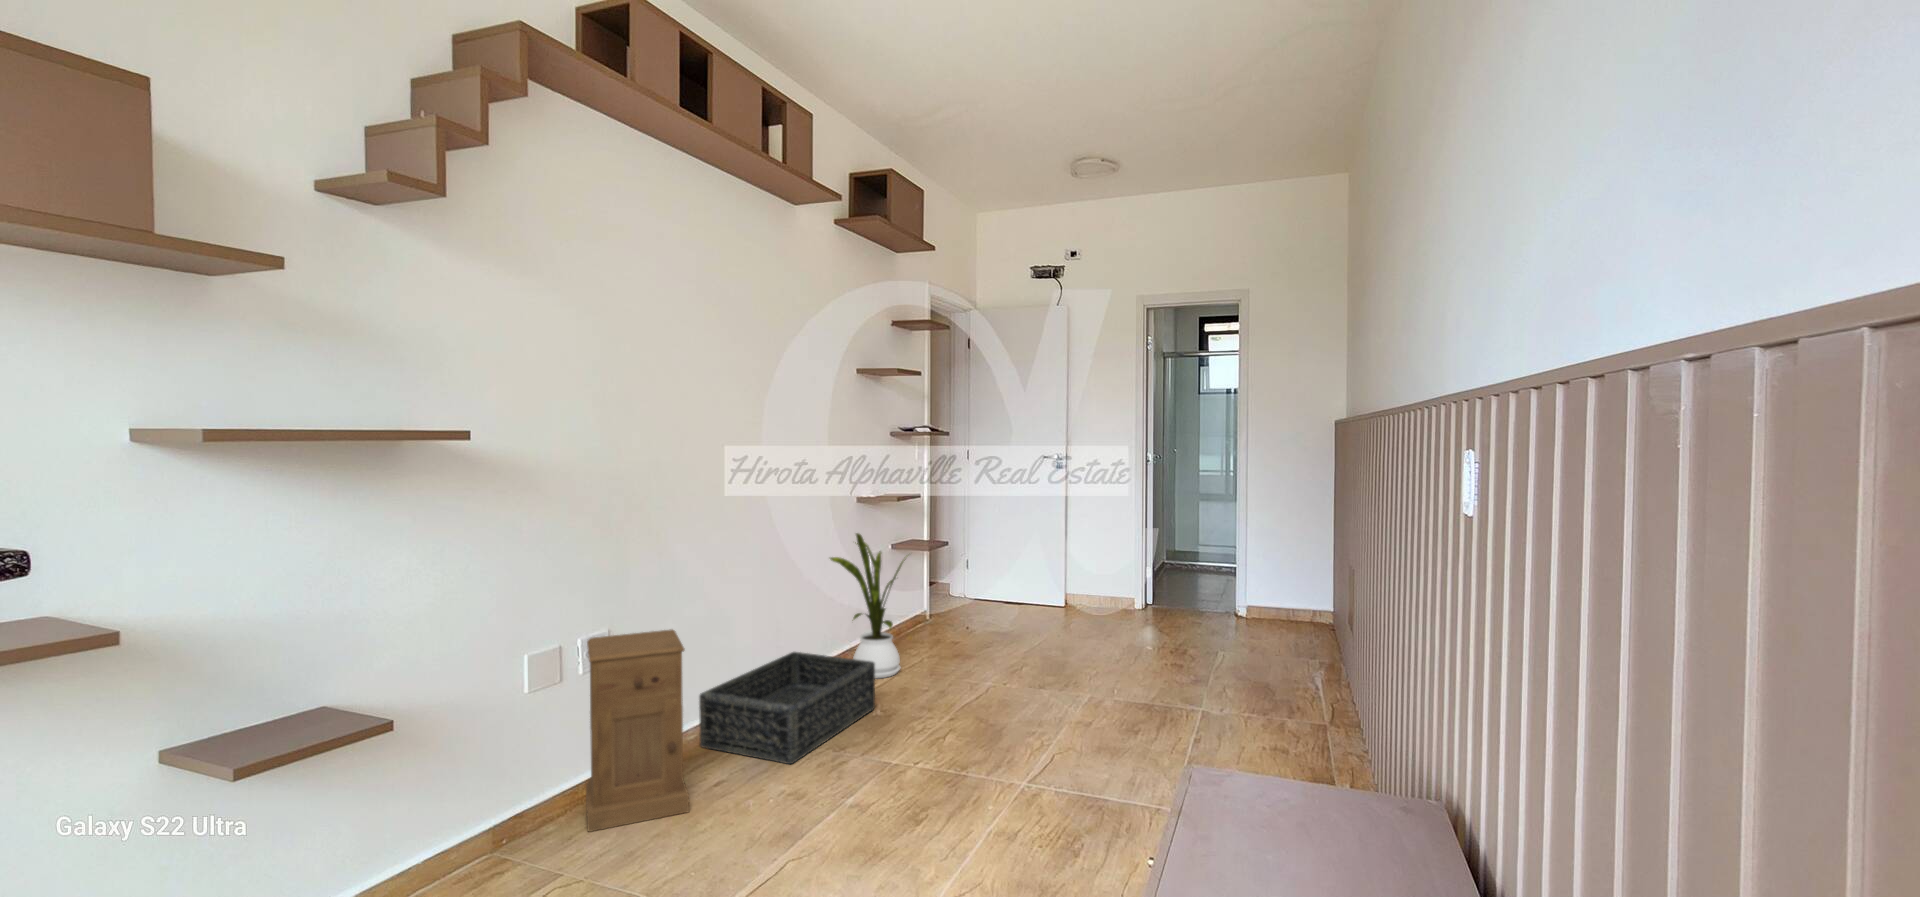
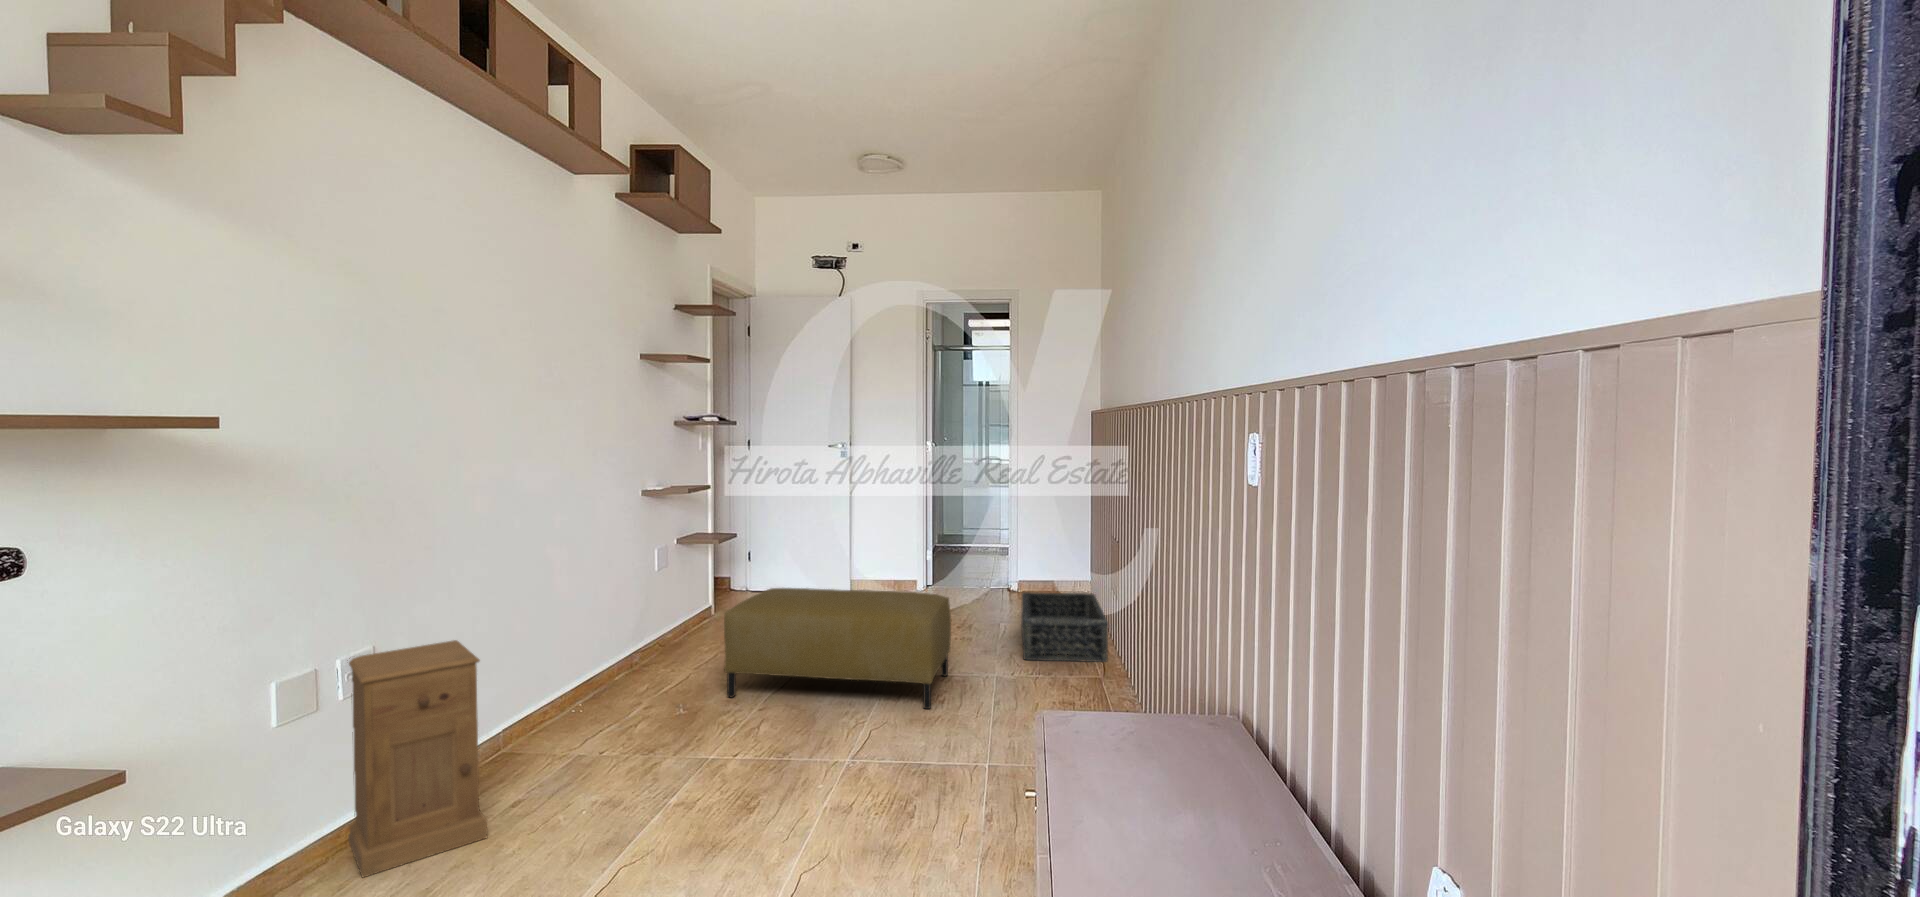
house plant: present [830,533,905,678] -> none [616,526,708,677]
ottoman: none [920,599,1153,740] -> present [724,588,951,709]
basket: present [699,652,875,764] -> present [1021,592,1108,662]

